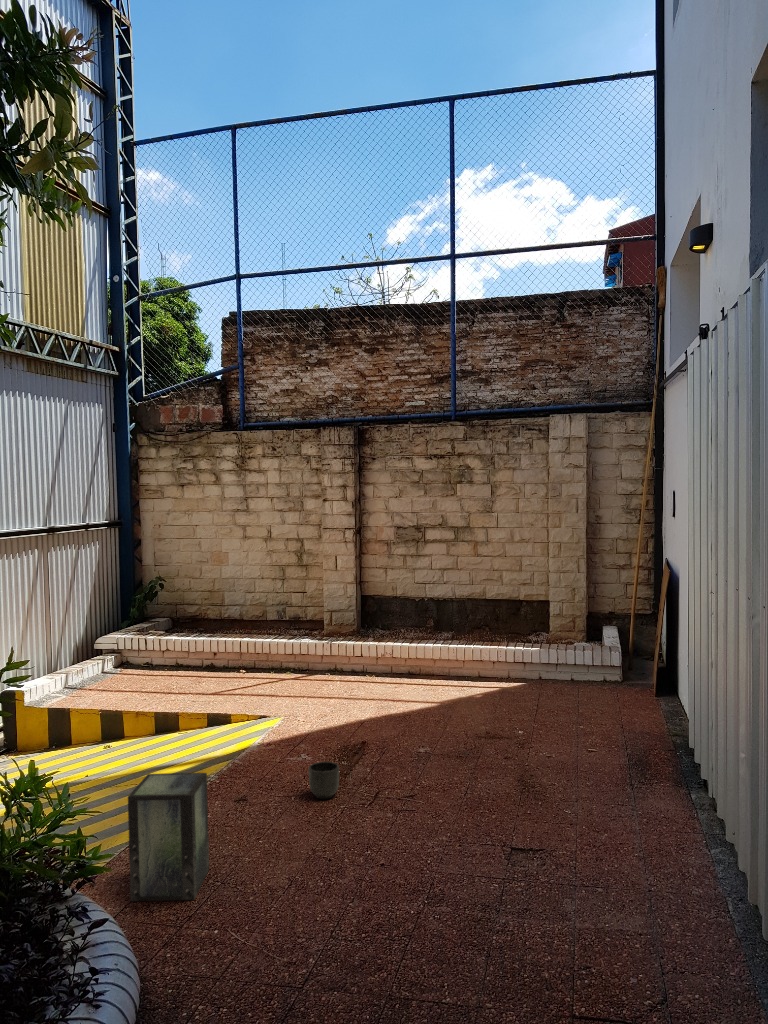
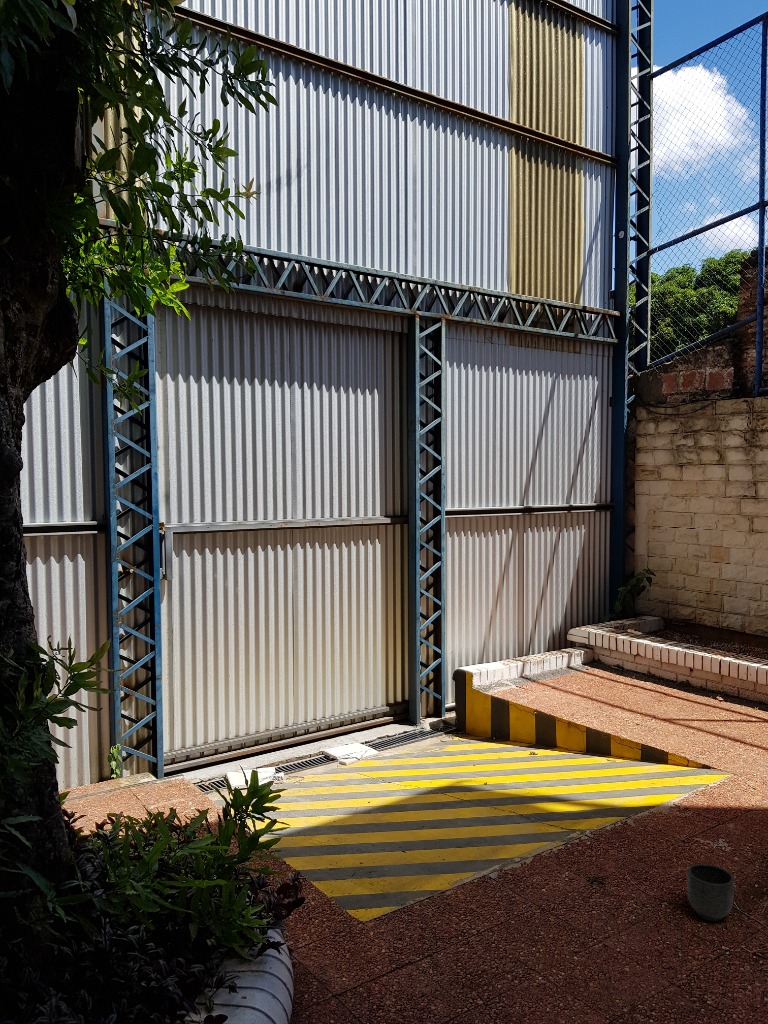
storage box: present [128,773,209,901] -> none [389,816,497,994]

